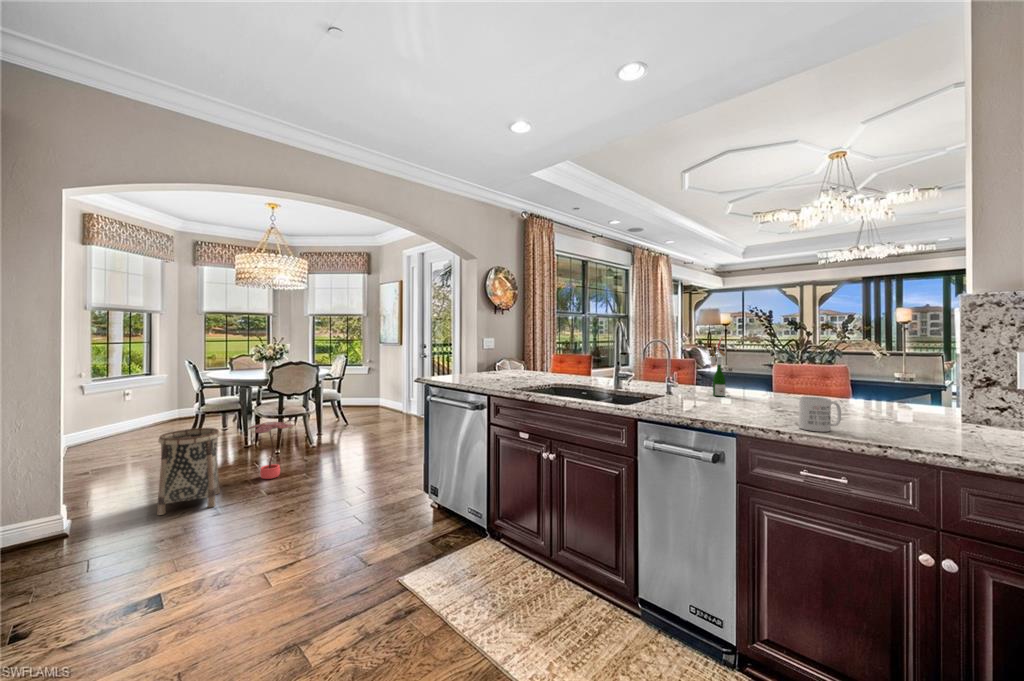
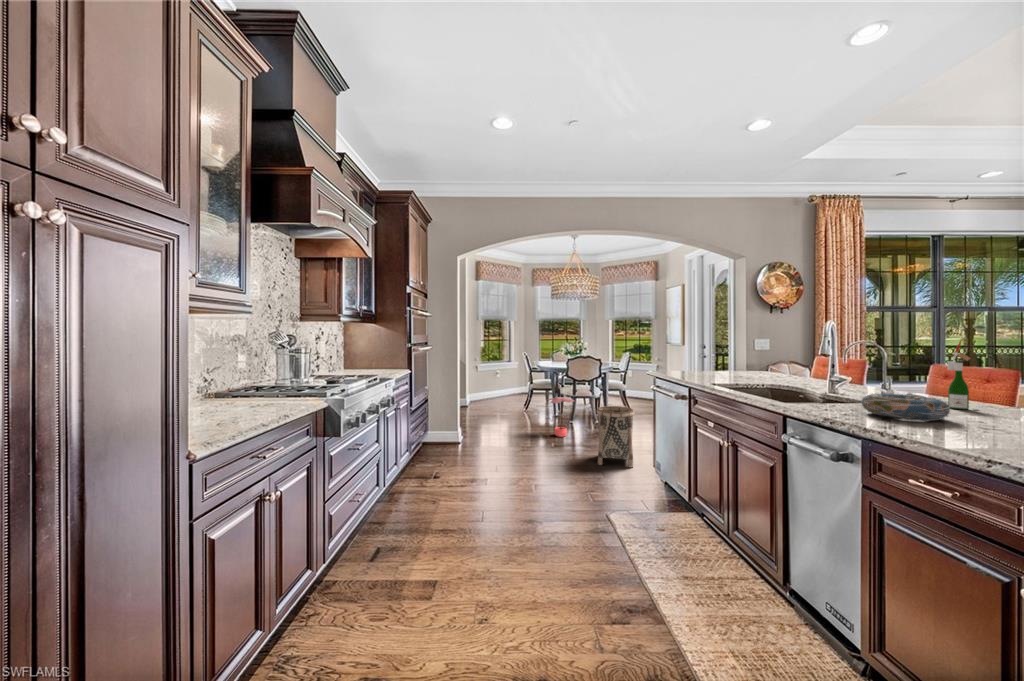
decorative bowl: none [691,387,758,412] -> present [862,393,950,422]
mug: present [799,397,841,432] -> none [933,404,994,444]
basket: present [157,428,220,515] -> present [597,406,635,467]

